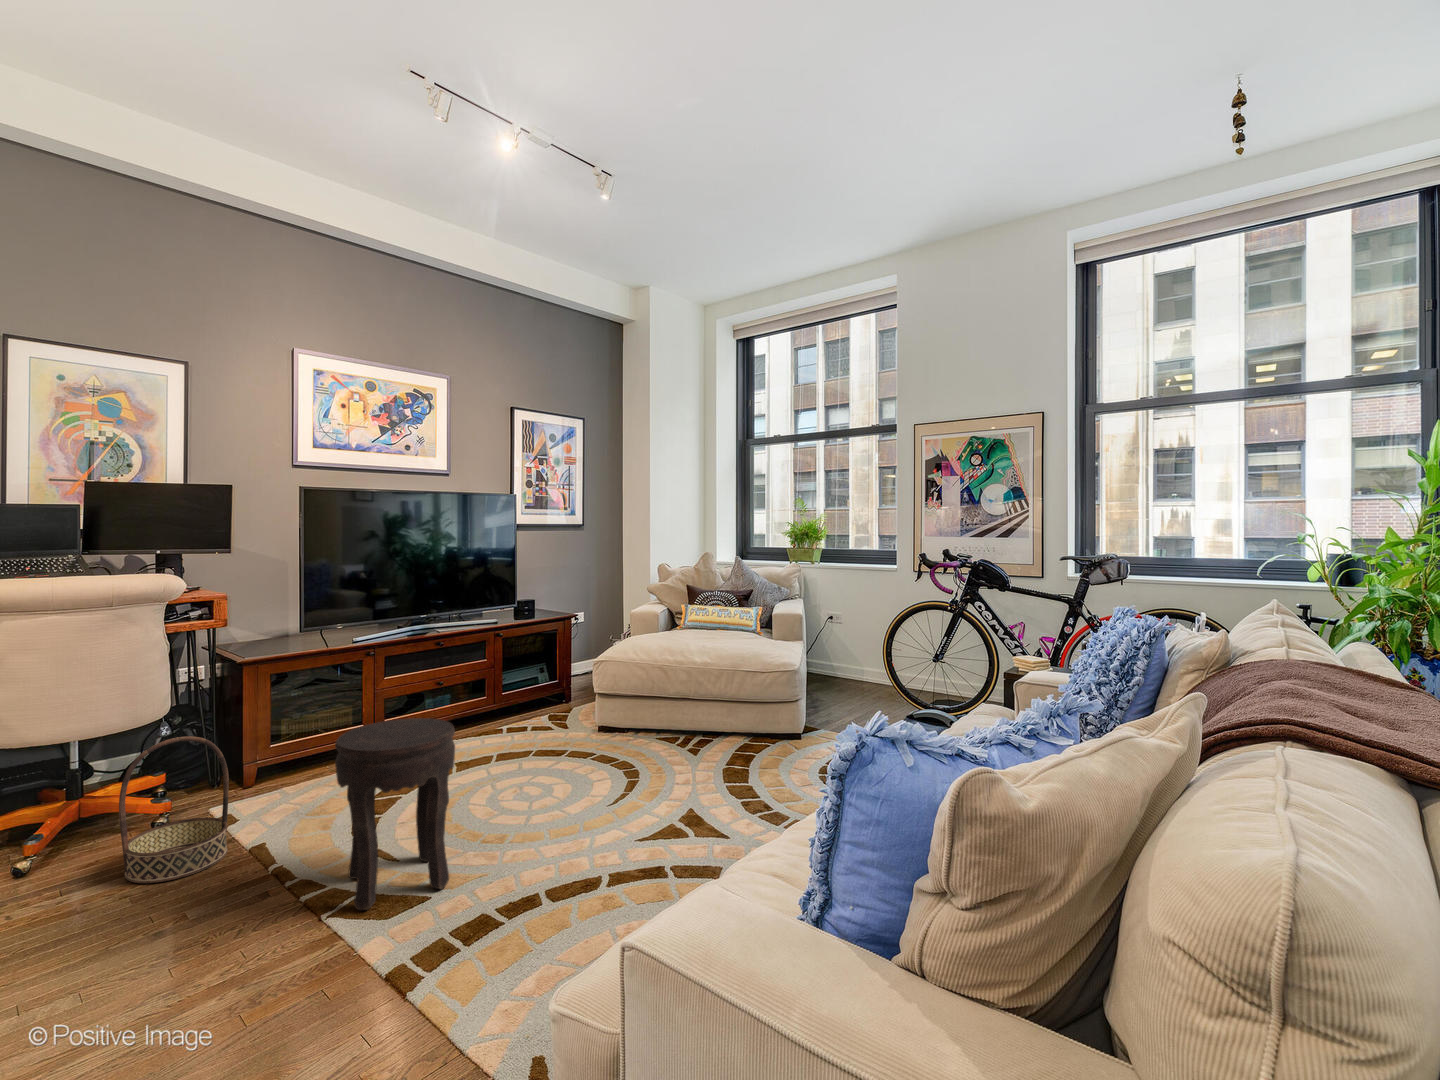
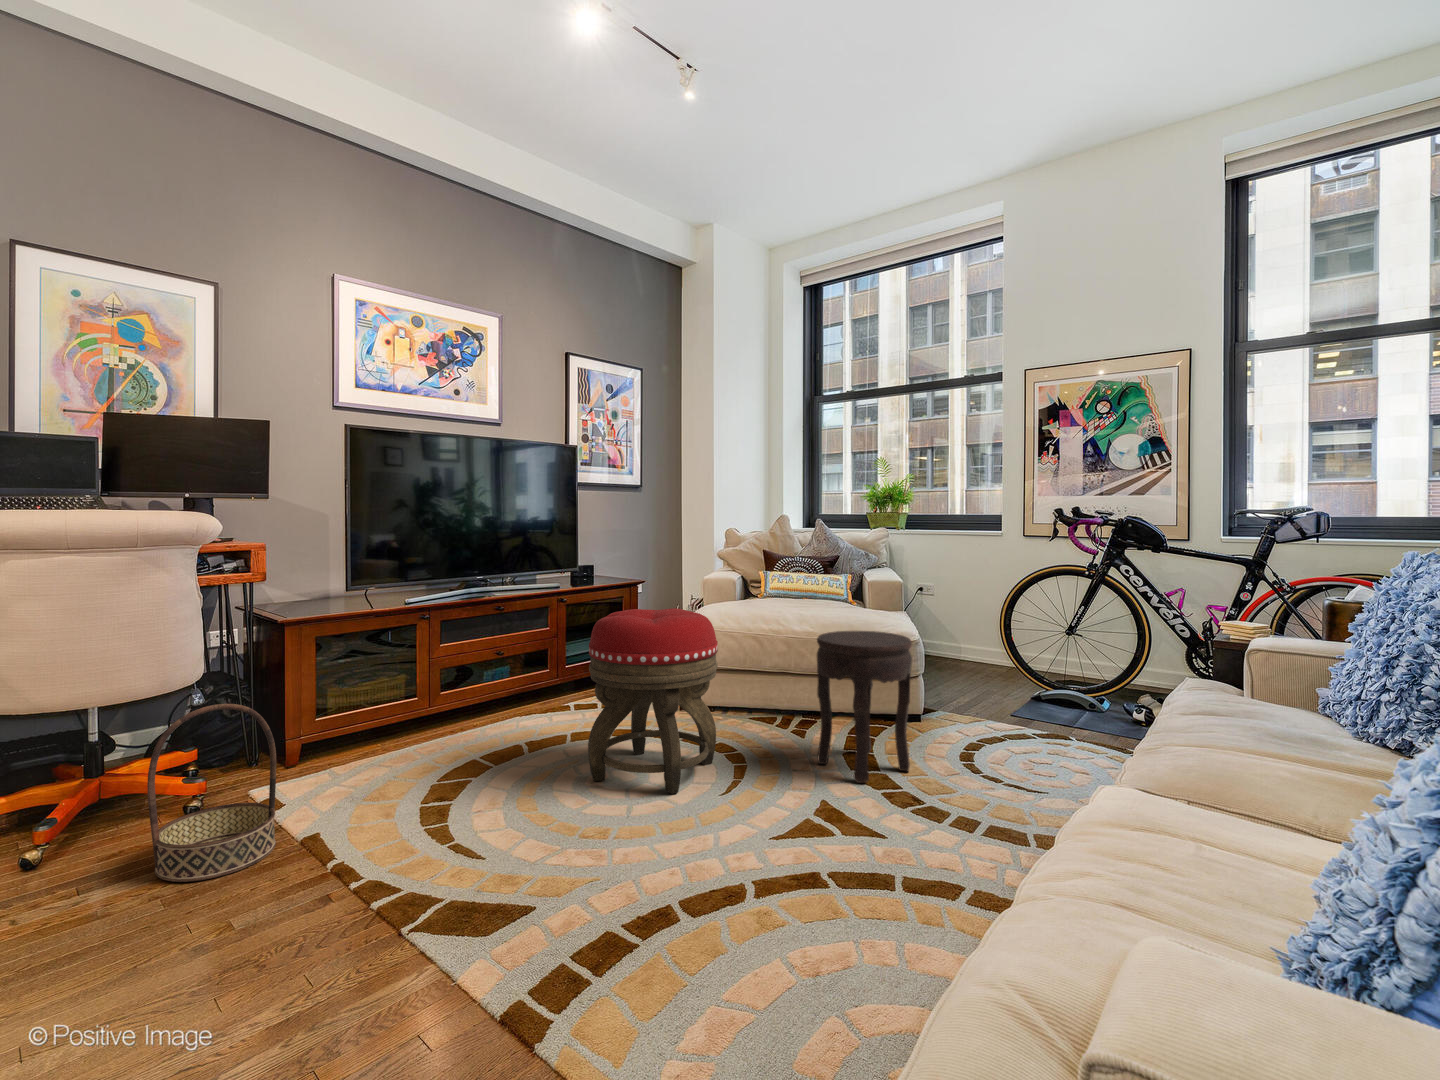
footstool: none [501,647,613,805] -> present [588,608,718,794]
side table: present [335,718,455,910] -> present [817,631,912,783]

